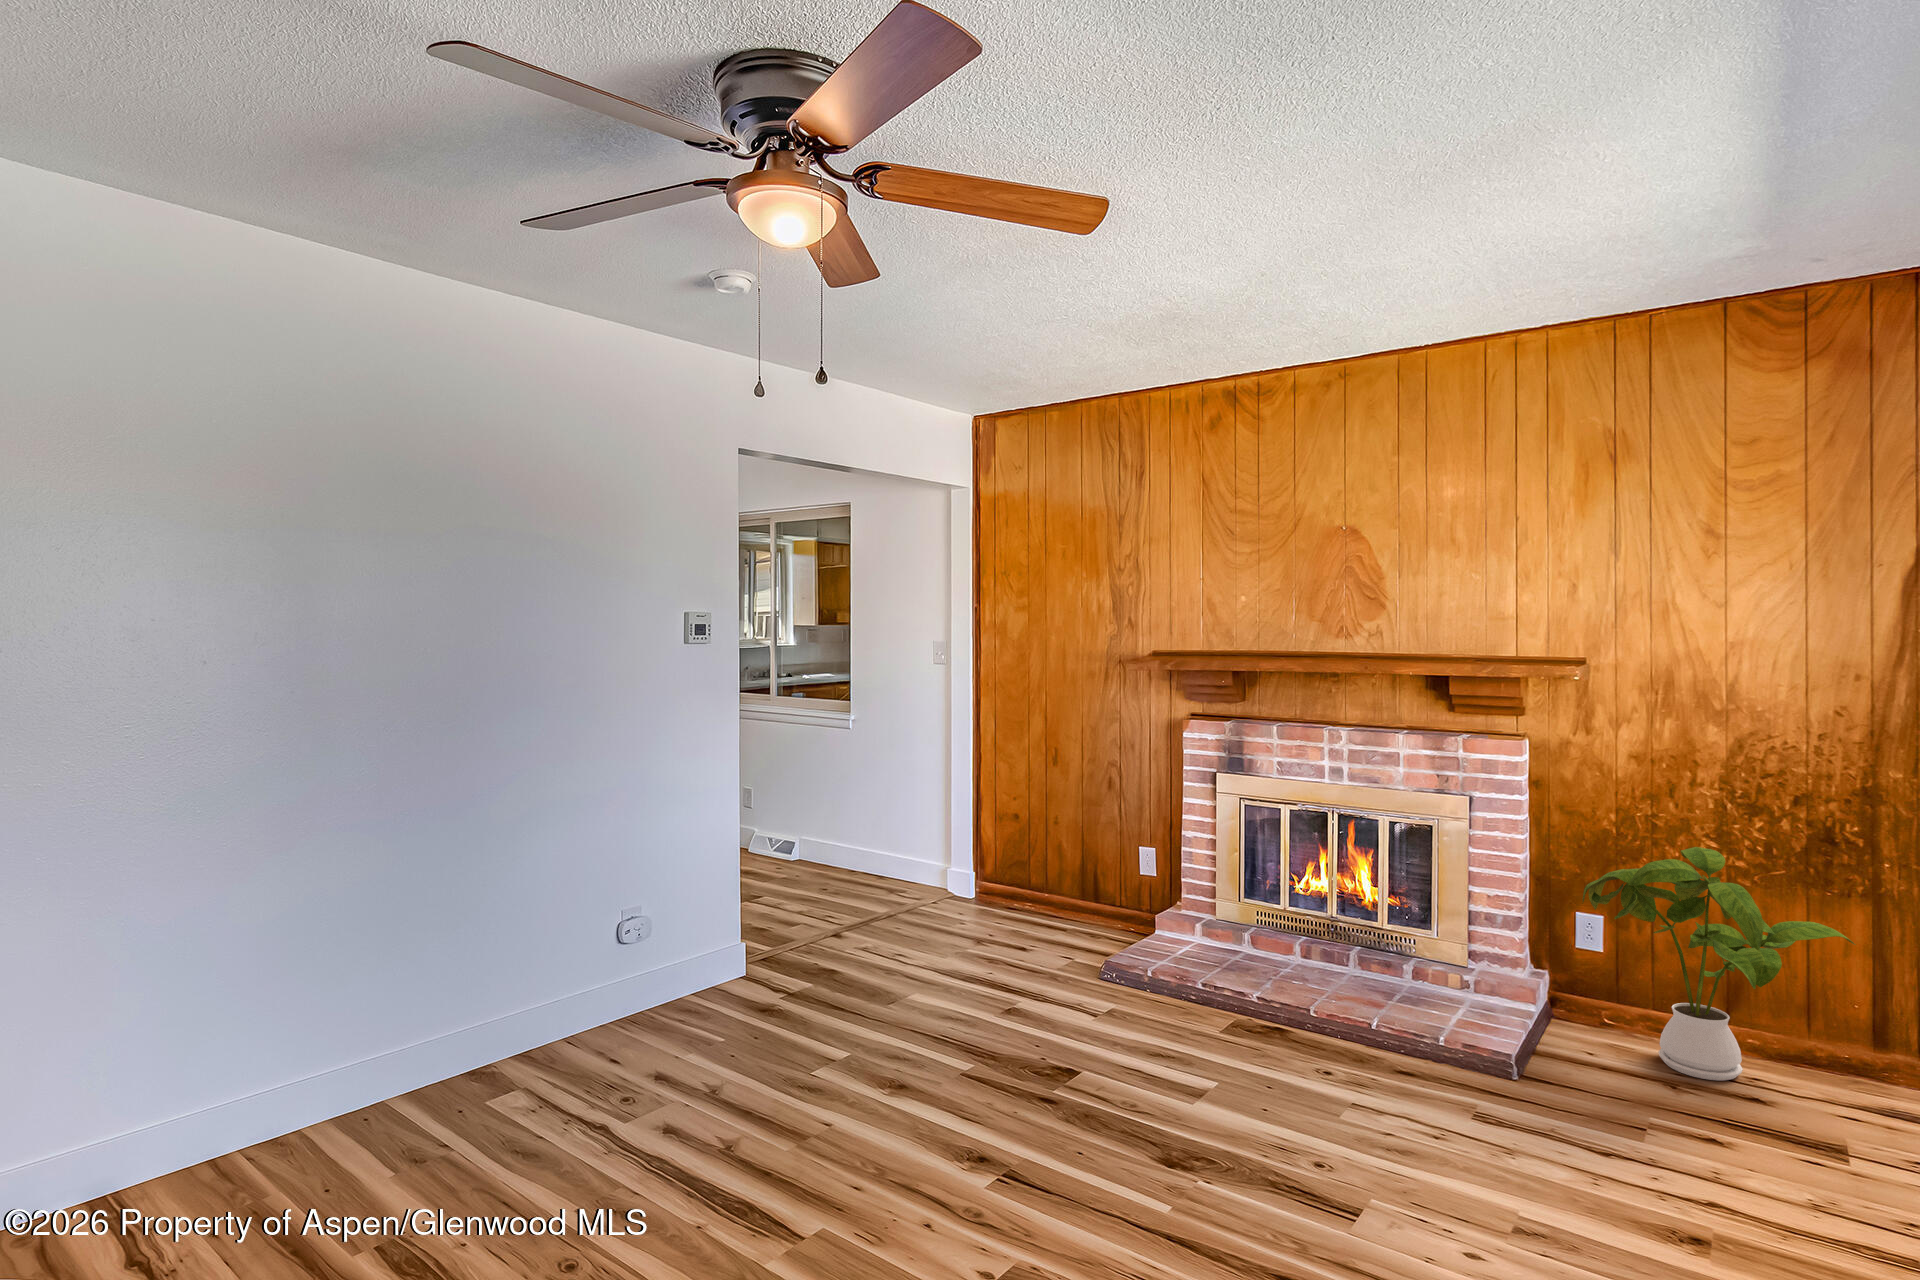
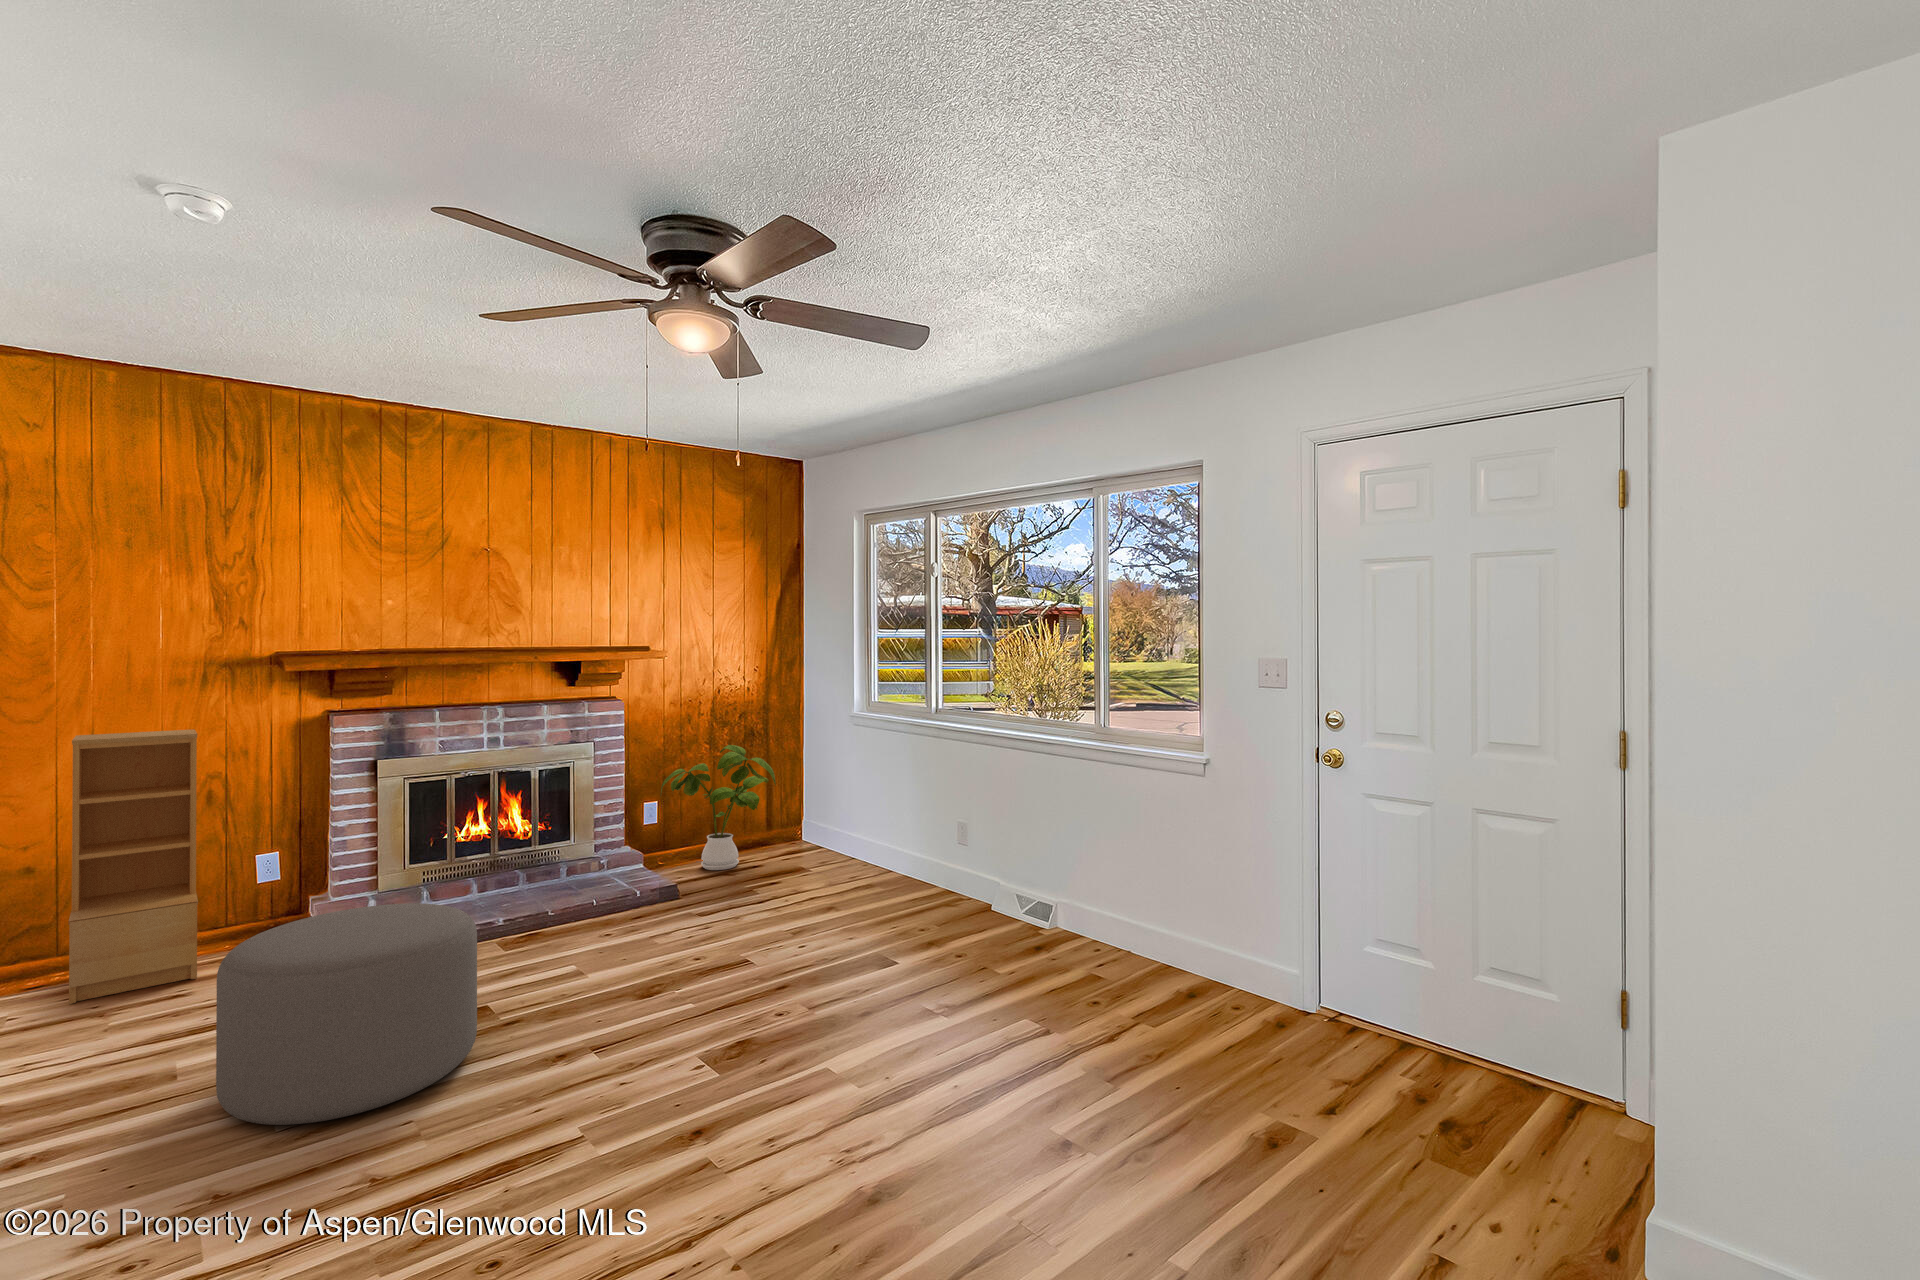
bookshelf: none [986,717,1096,941] -> present [68,729,198,1004]
ottoman: none [815,908,1016,1107] -> present [216,903,477,1125]

